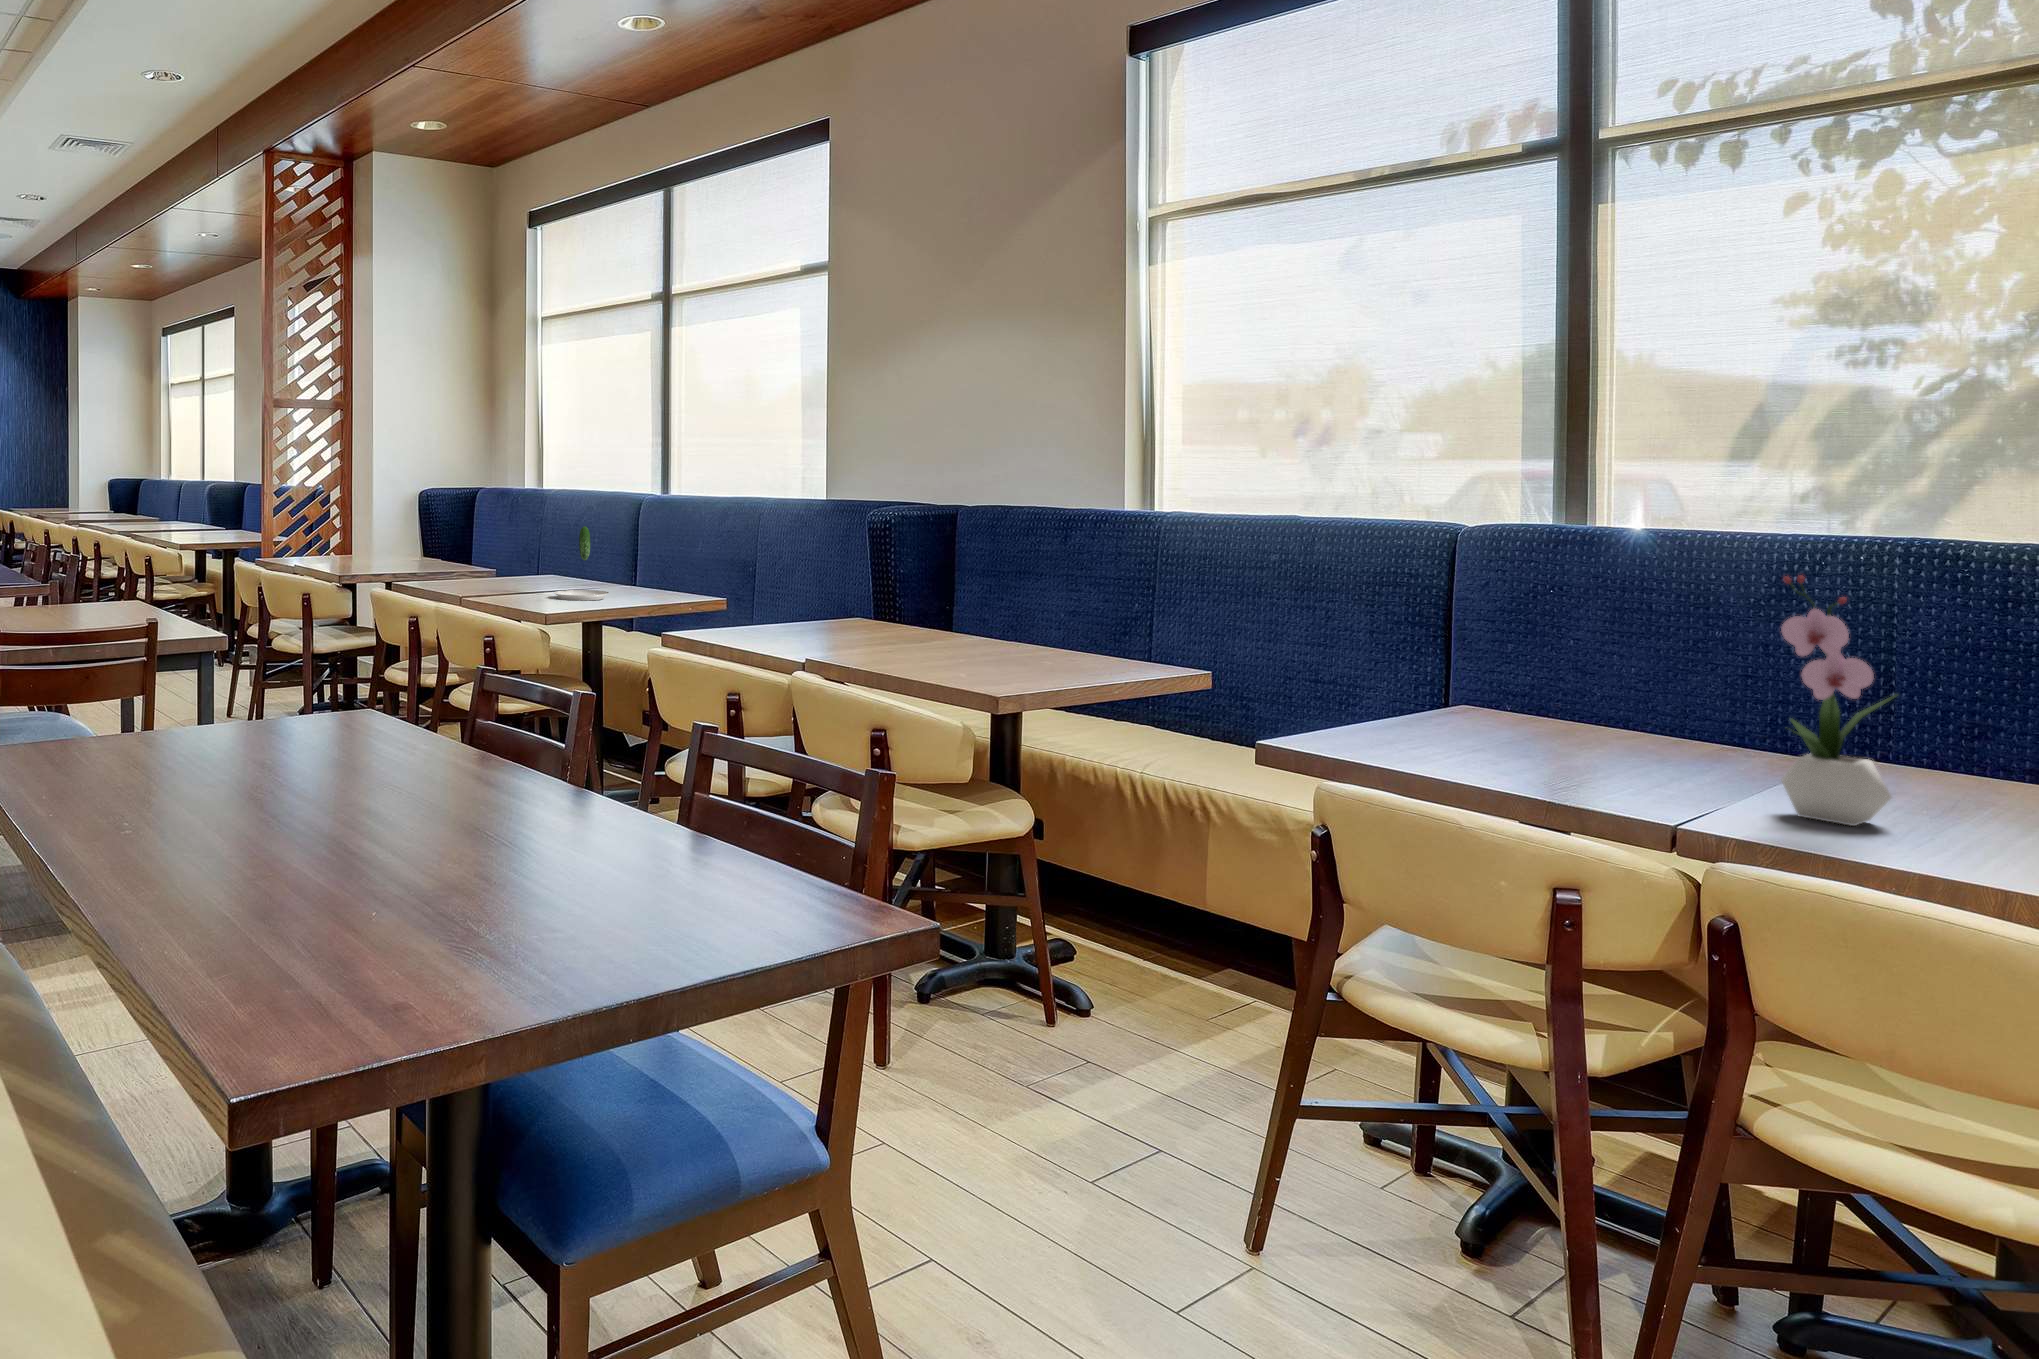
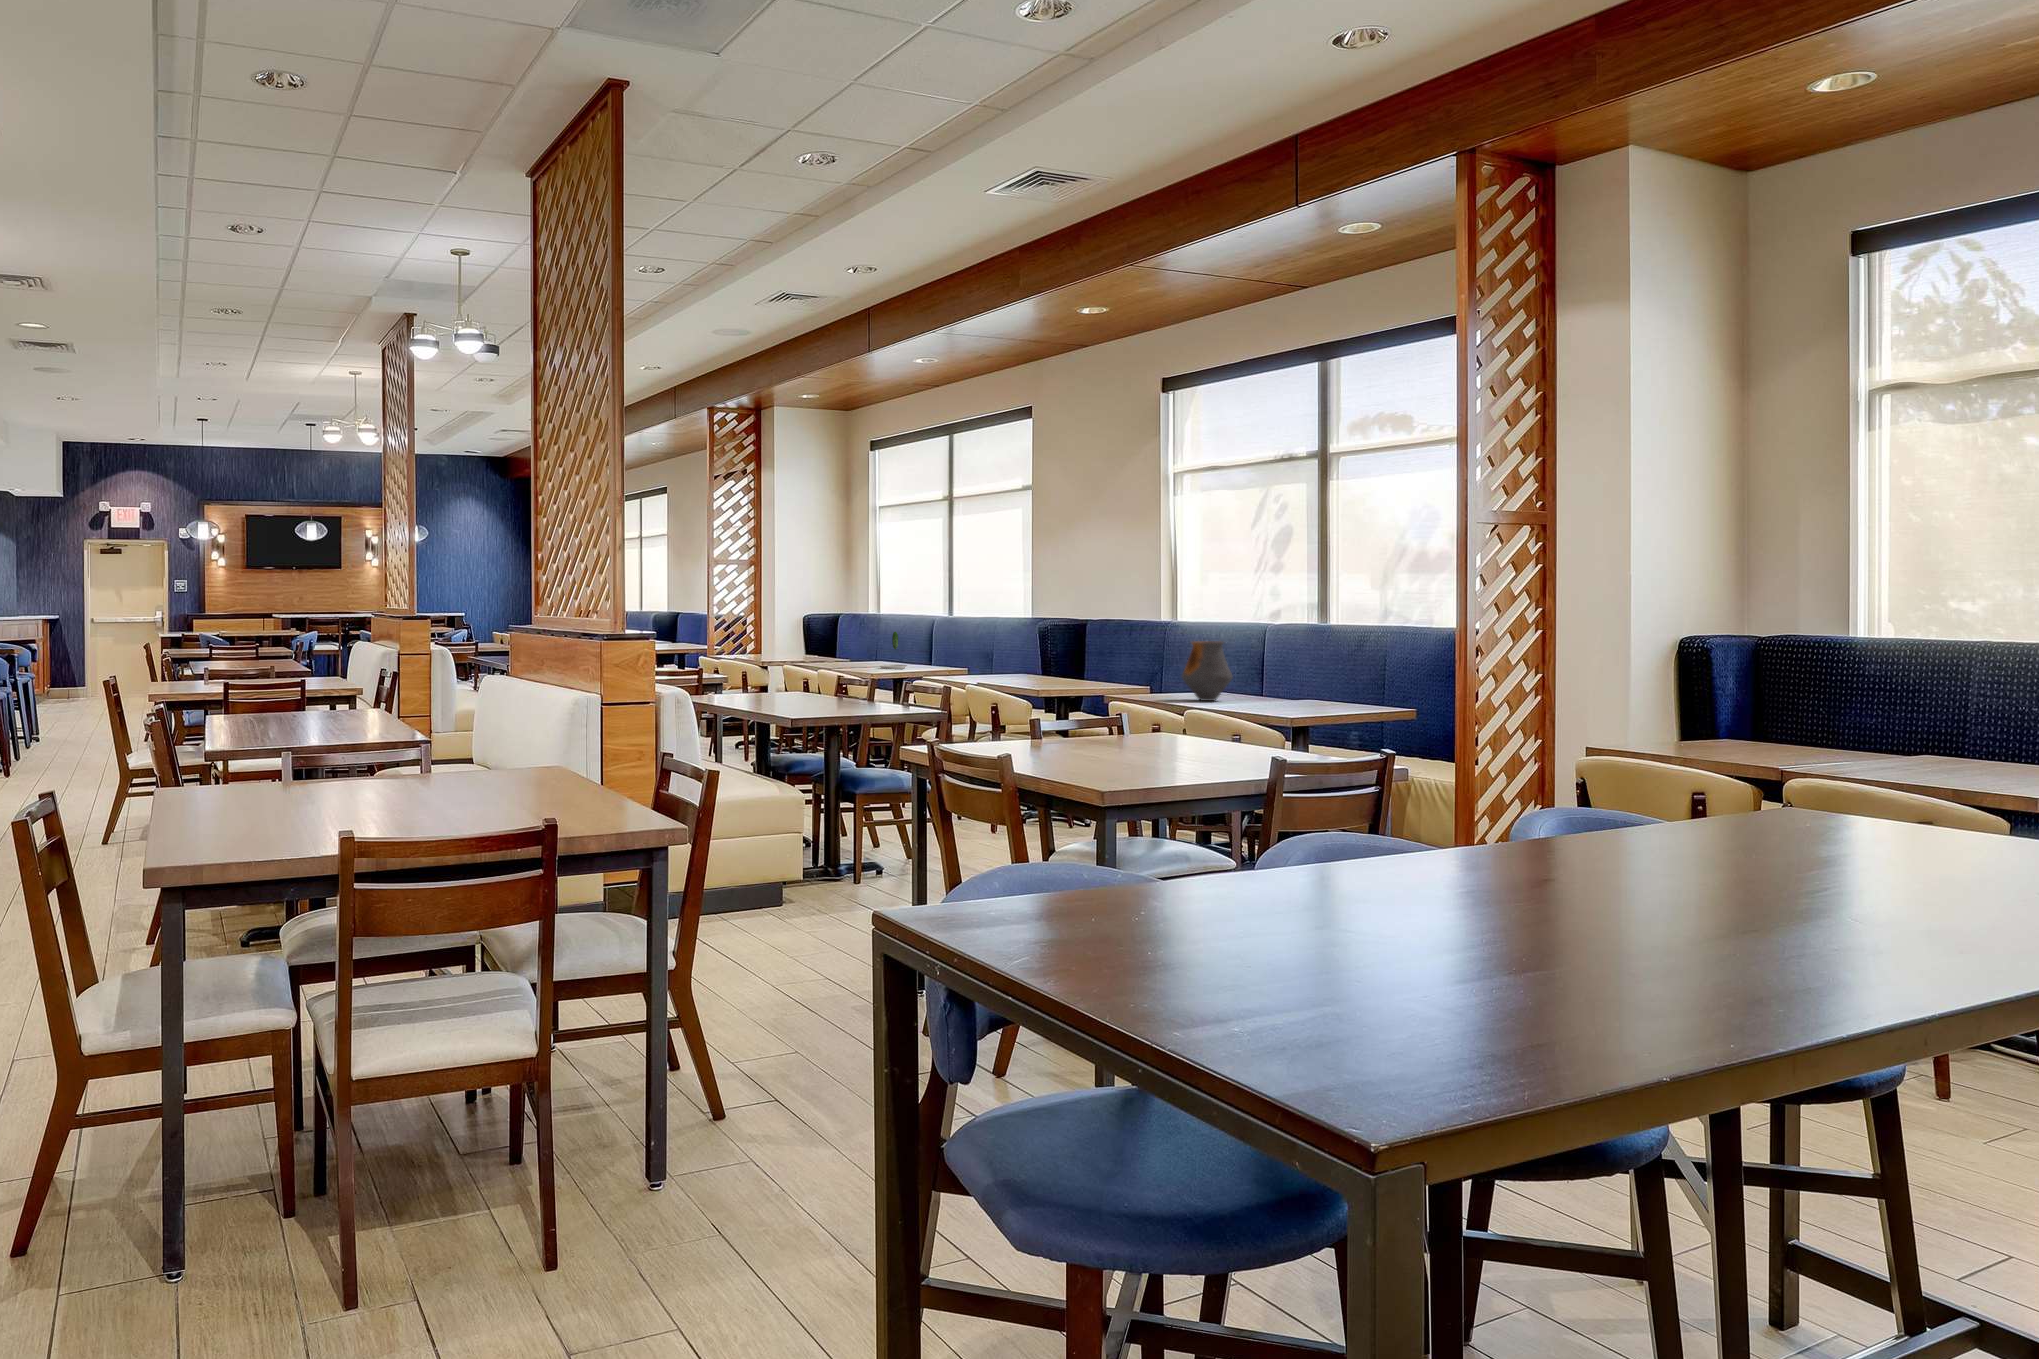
flower arrangement: present [1781,575,1897,826] -> none [1239,633,1275,709]
vase: none [1406,578,1568,746] -> present [1182,641,1233,701]

